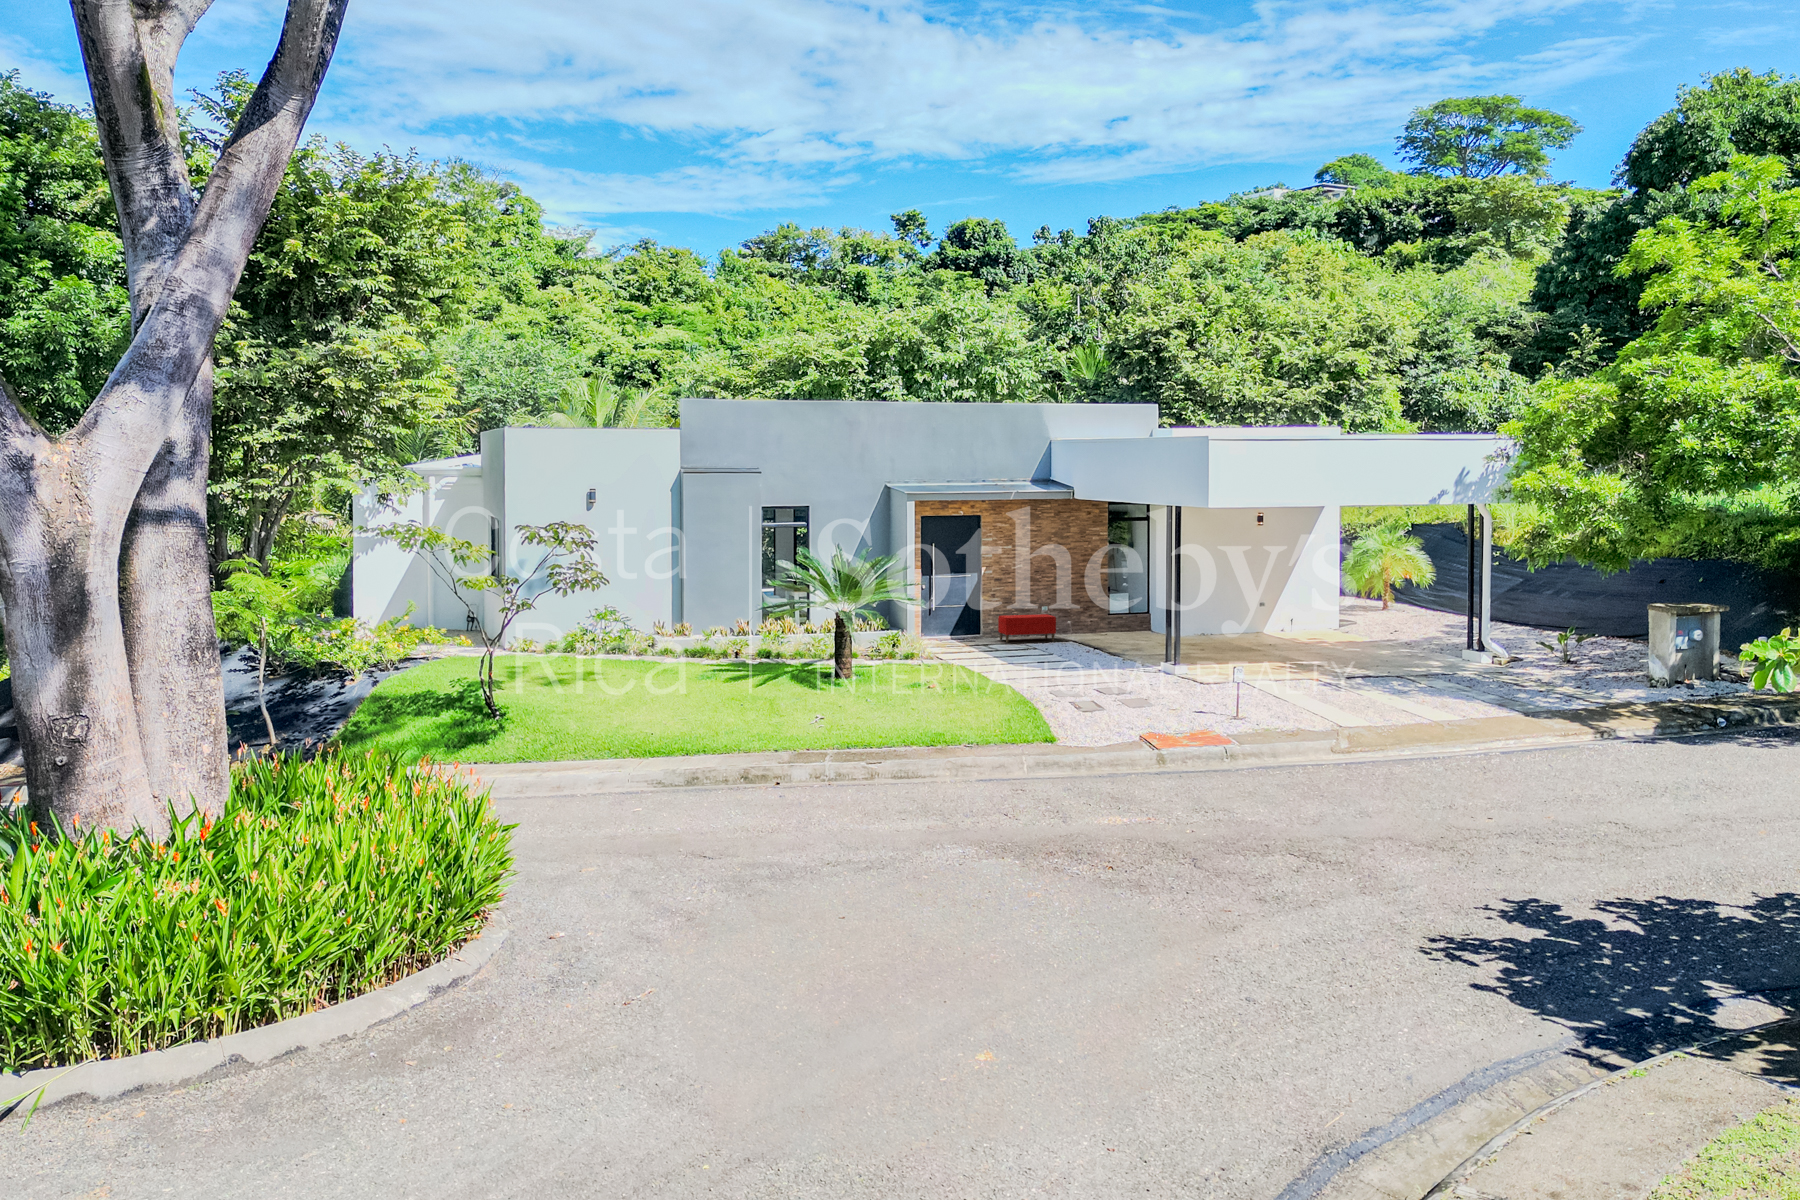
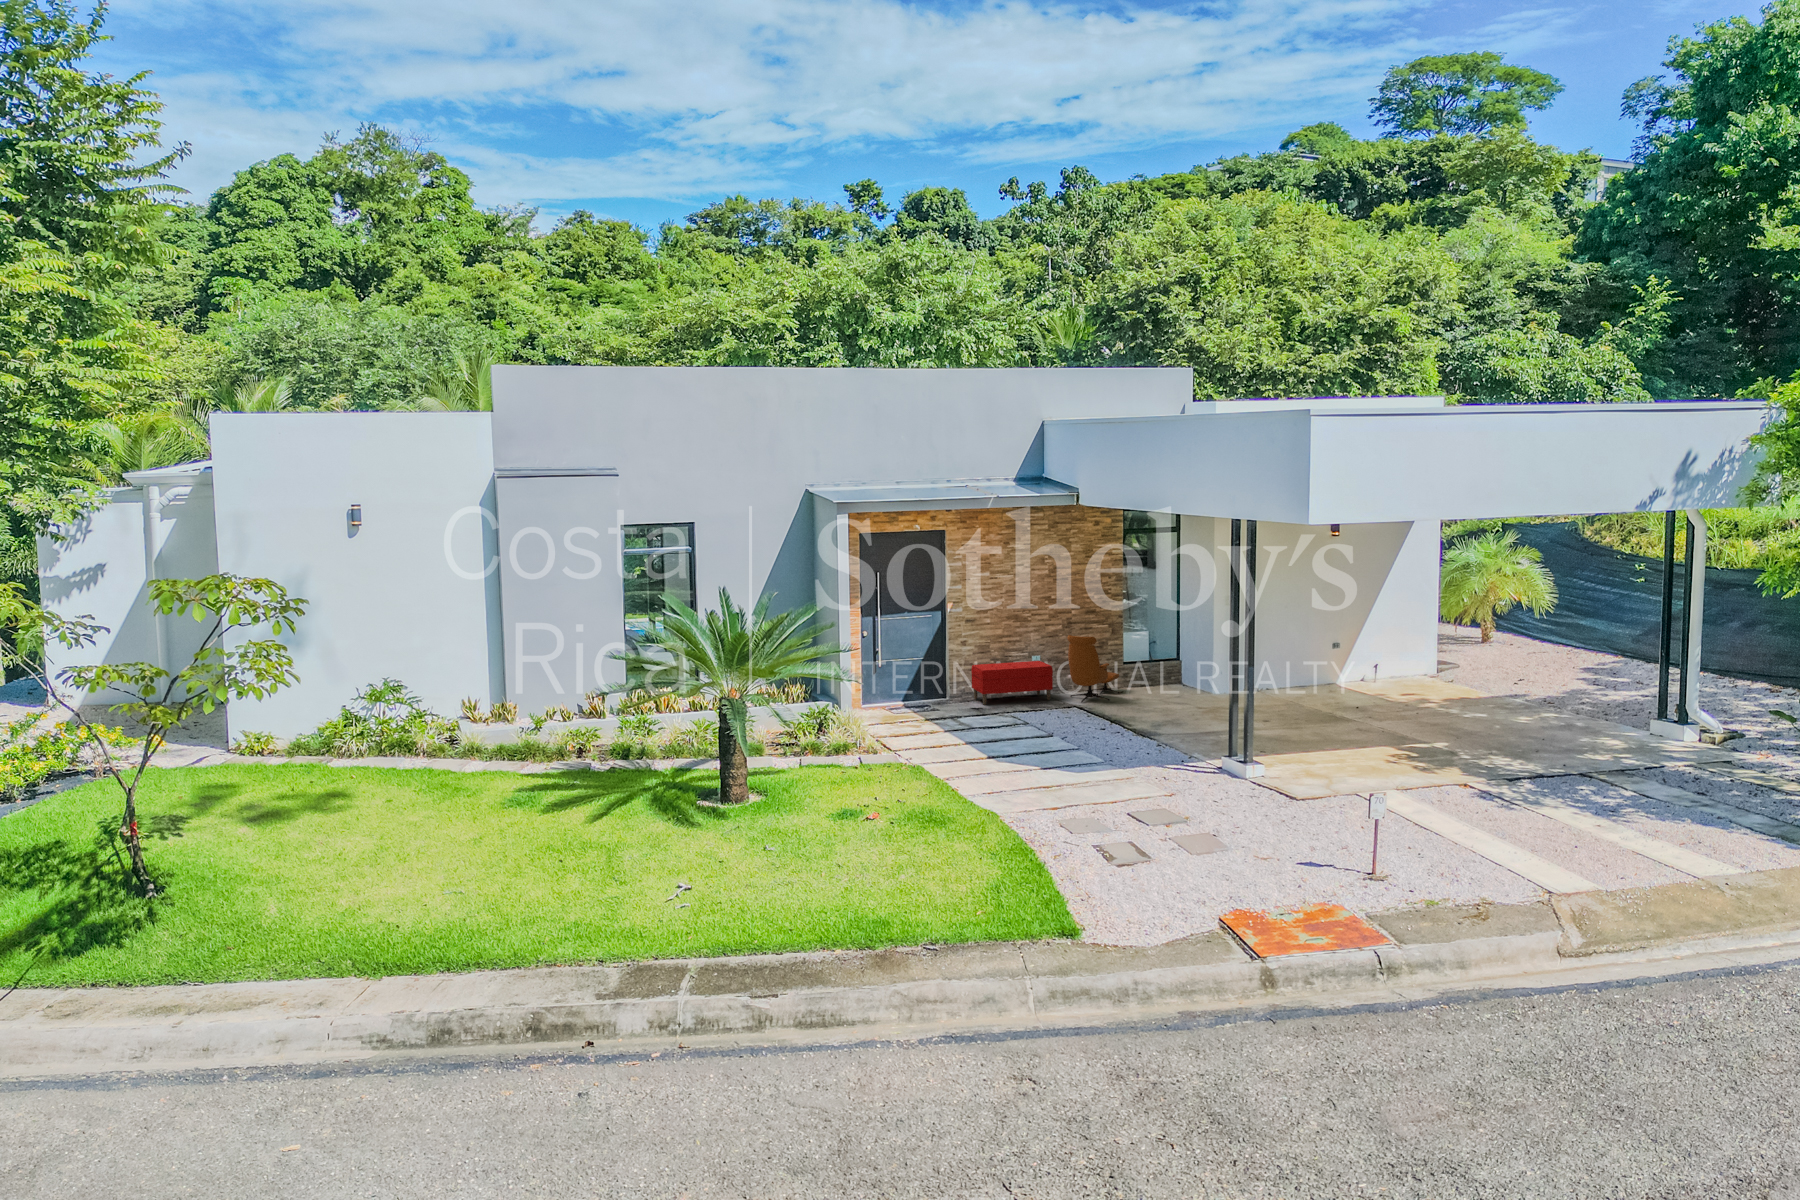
lounge chair: none [1067,594,1105,642] -> present [1067,635,1119,702]

